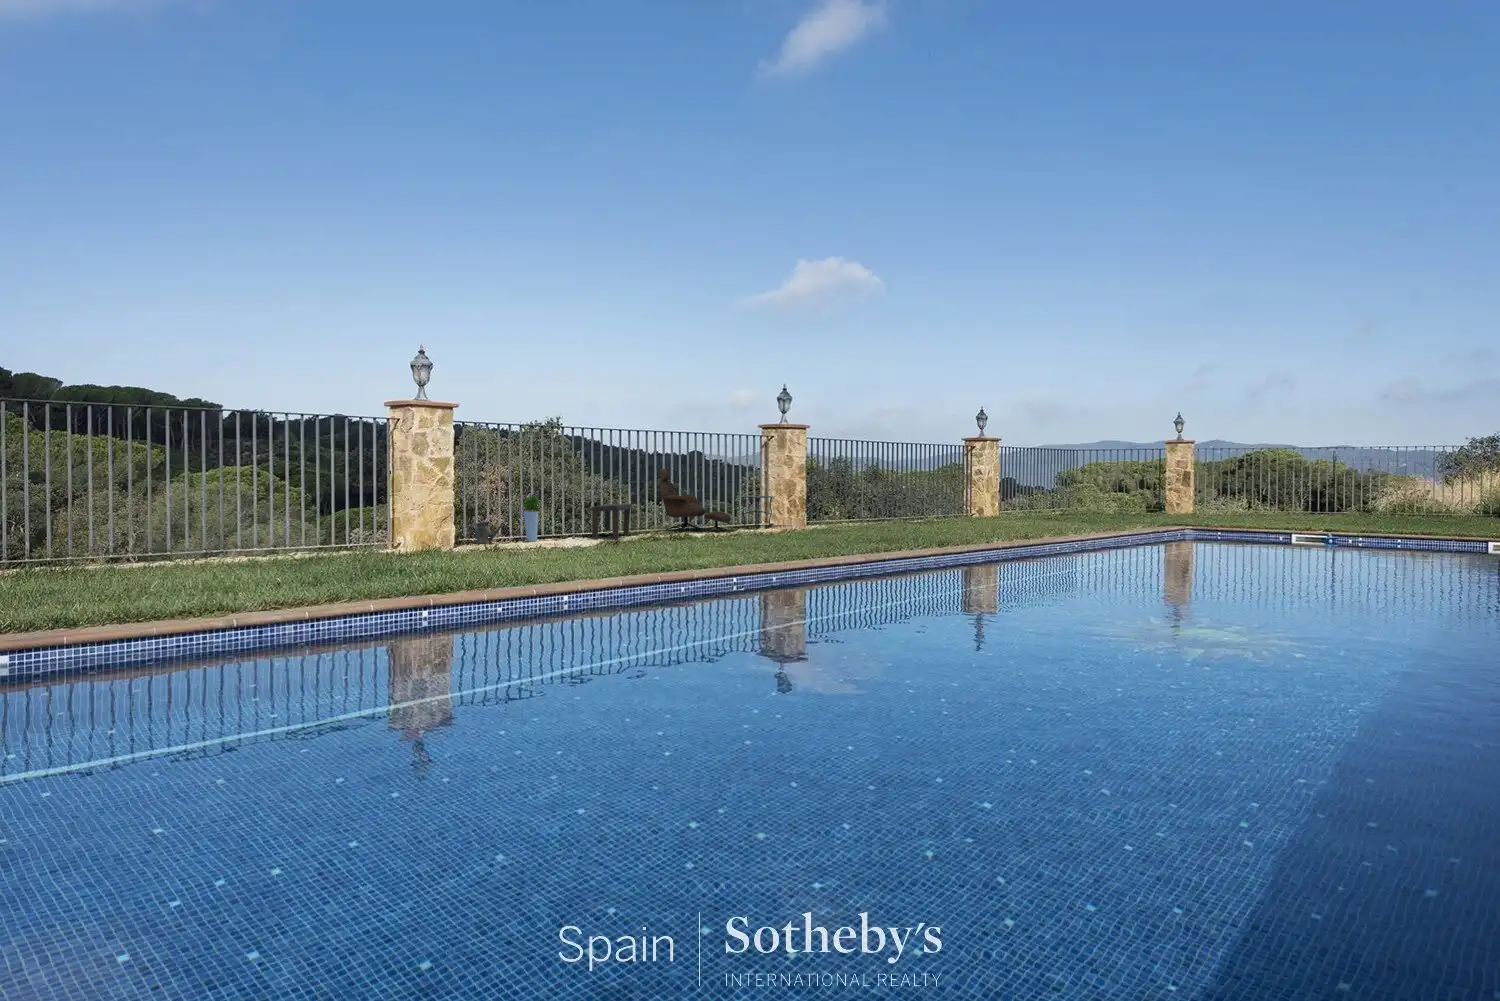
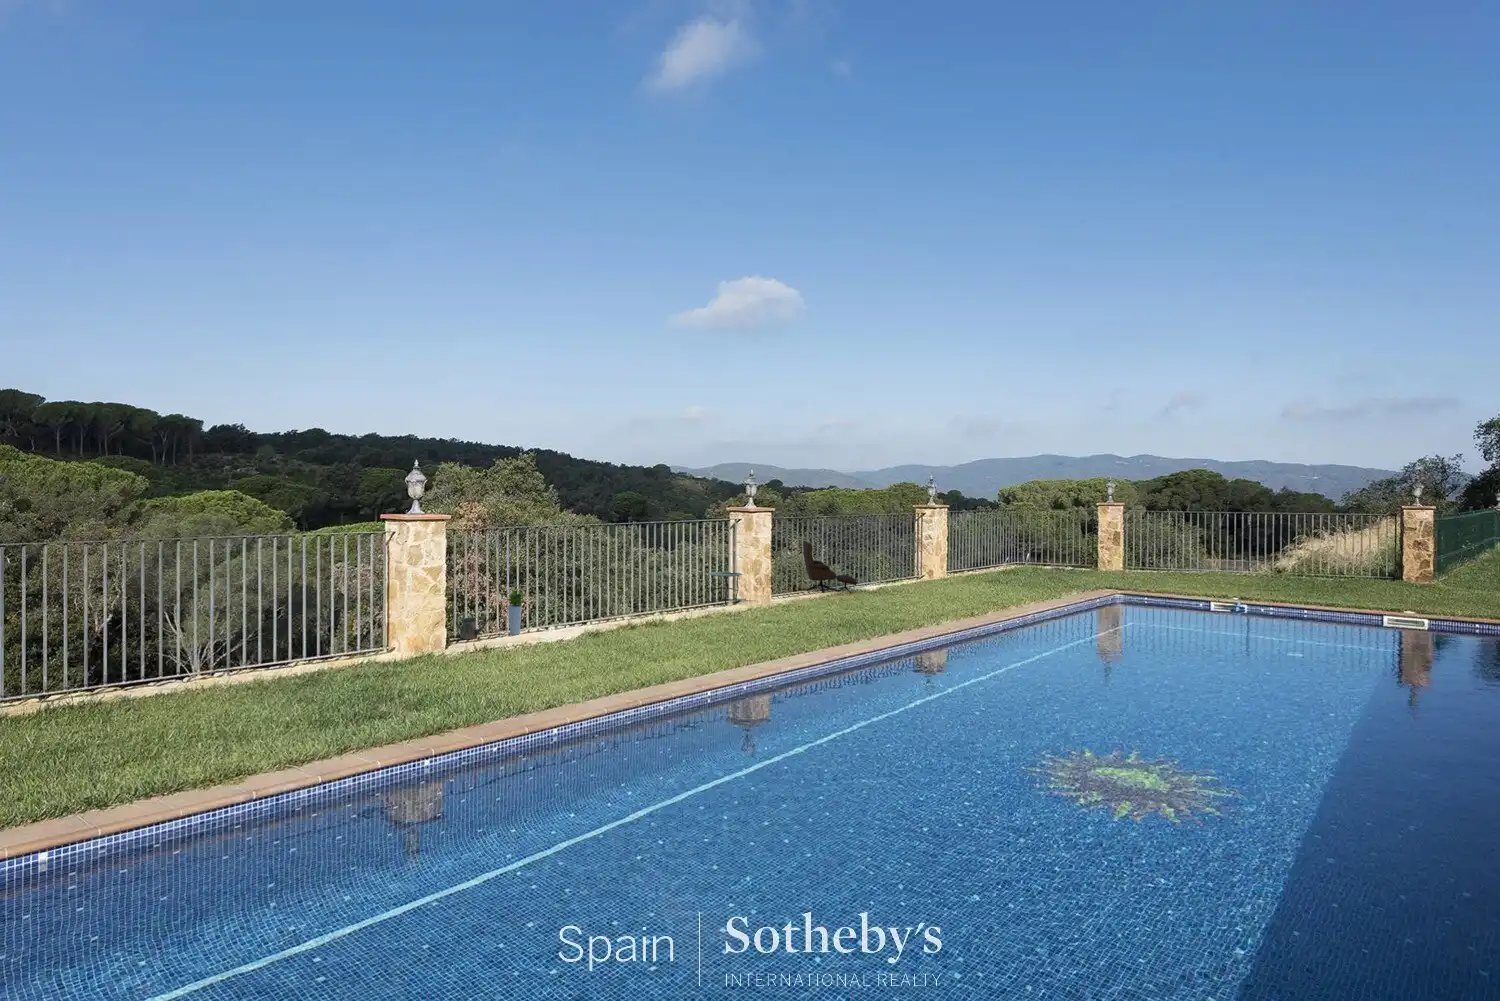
lounge chair: present [660,469,731,532] -> present [803,541,857,593]
bench: present [591,504,631,539] -> none [571,591,609,629]

